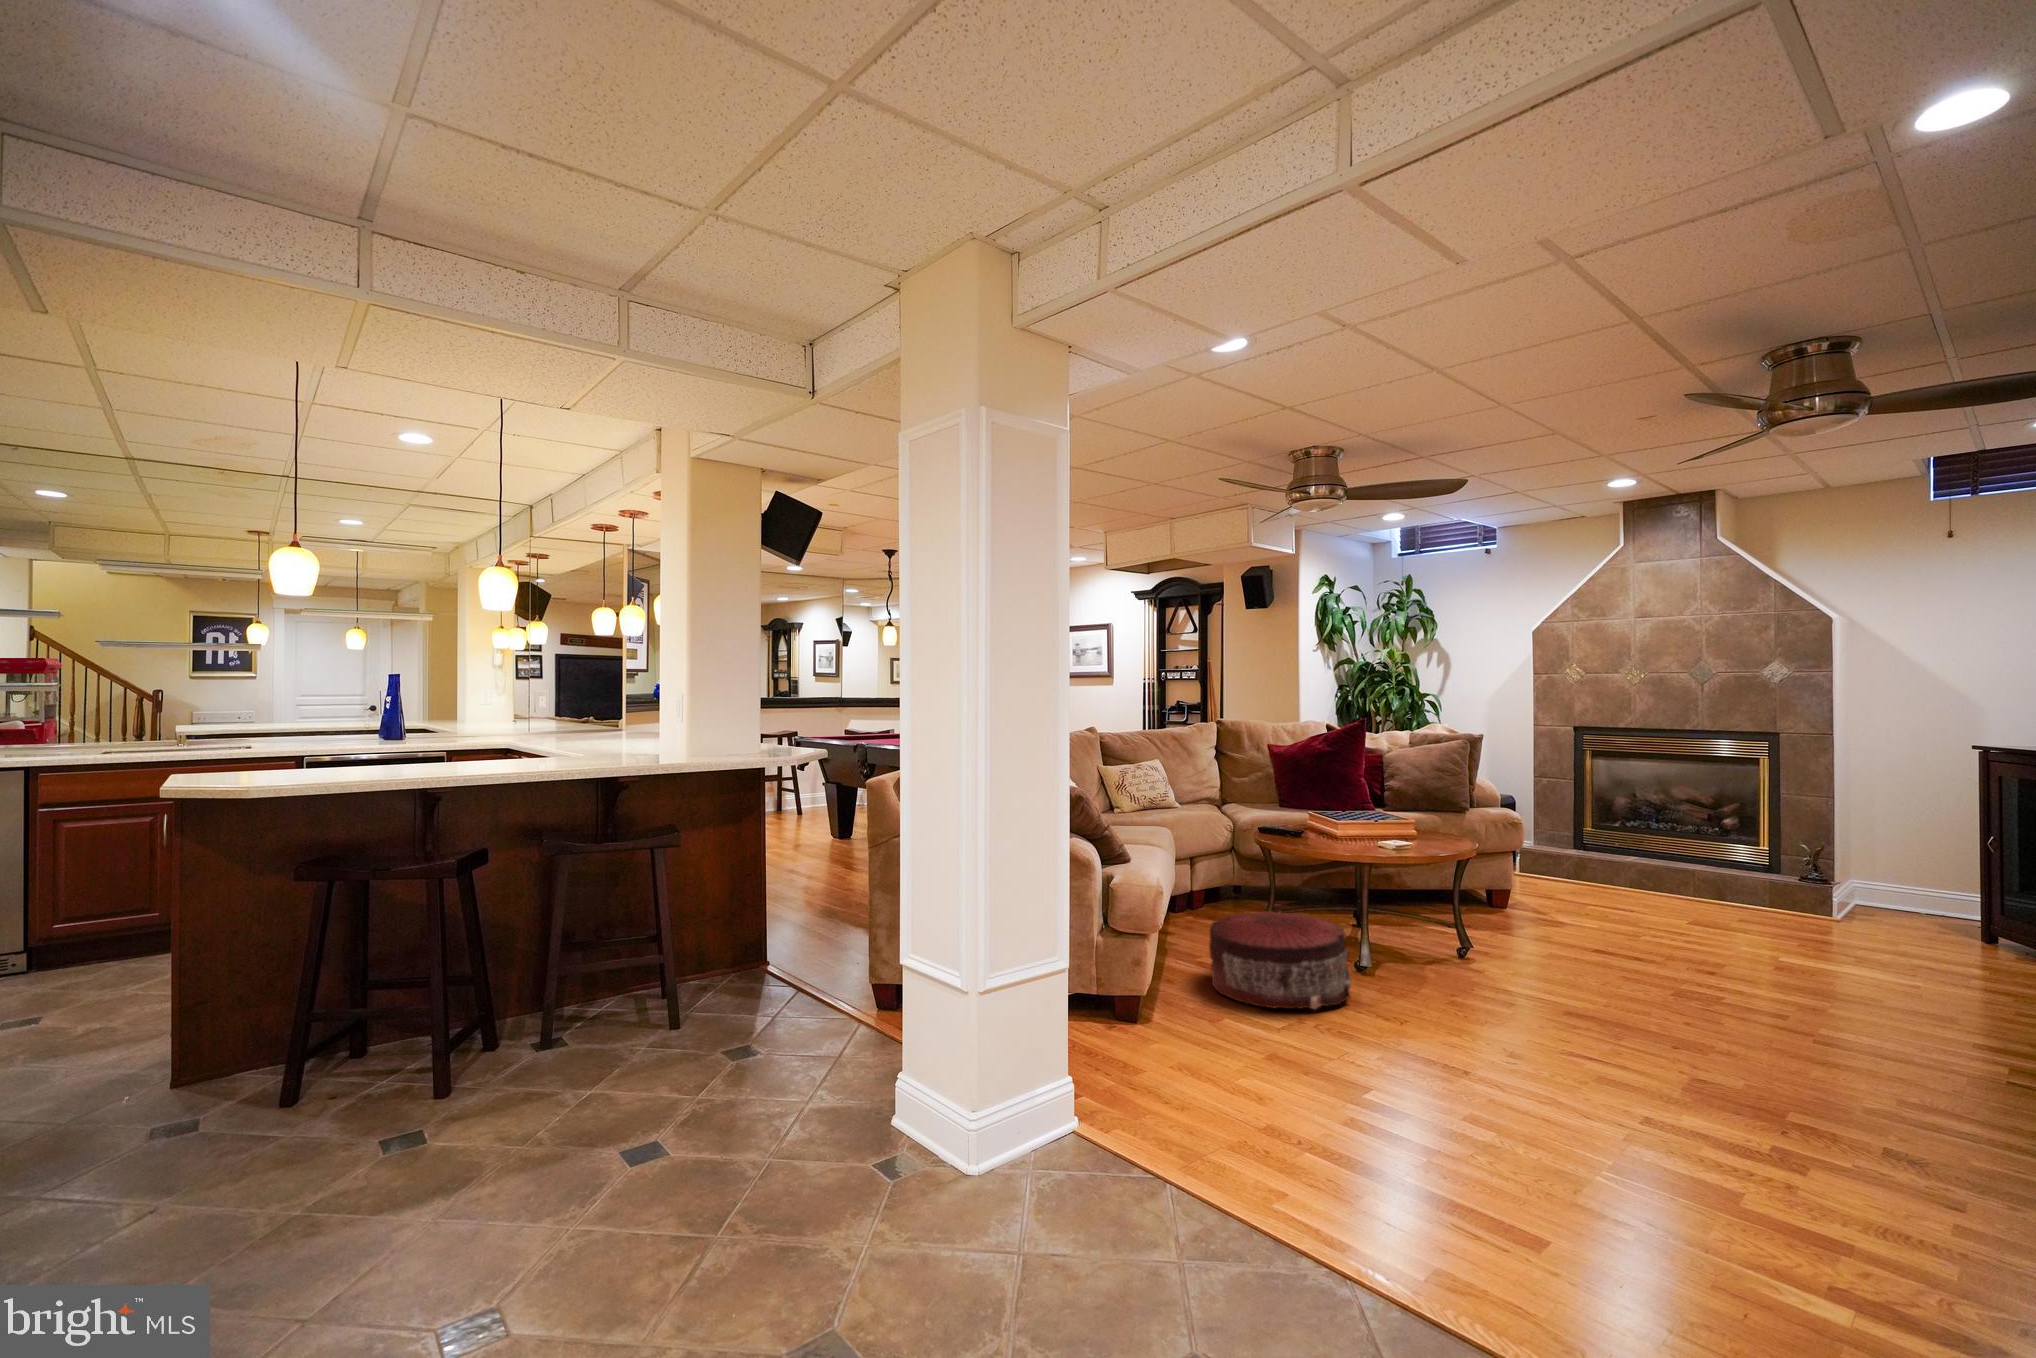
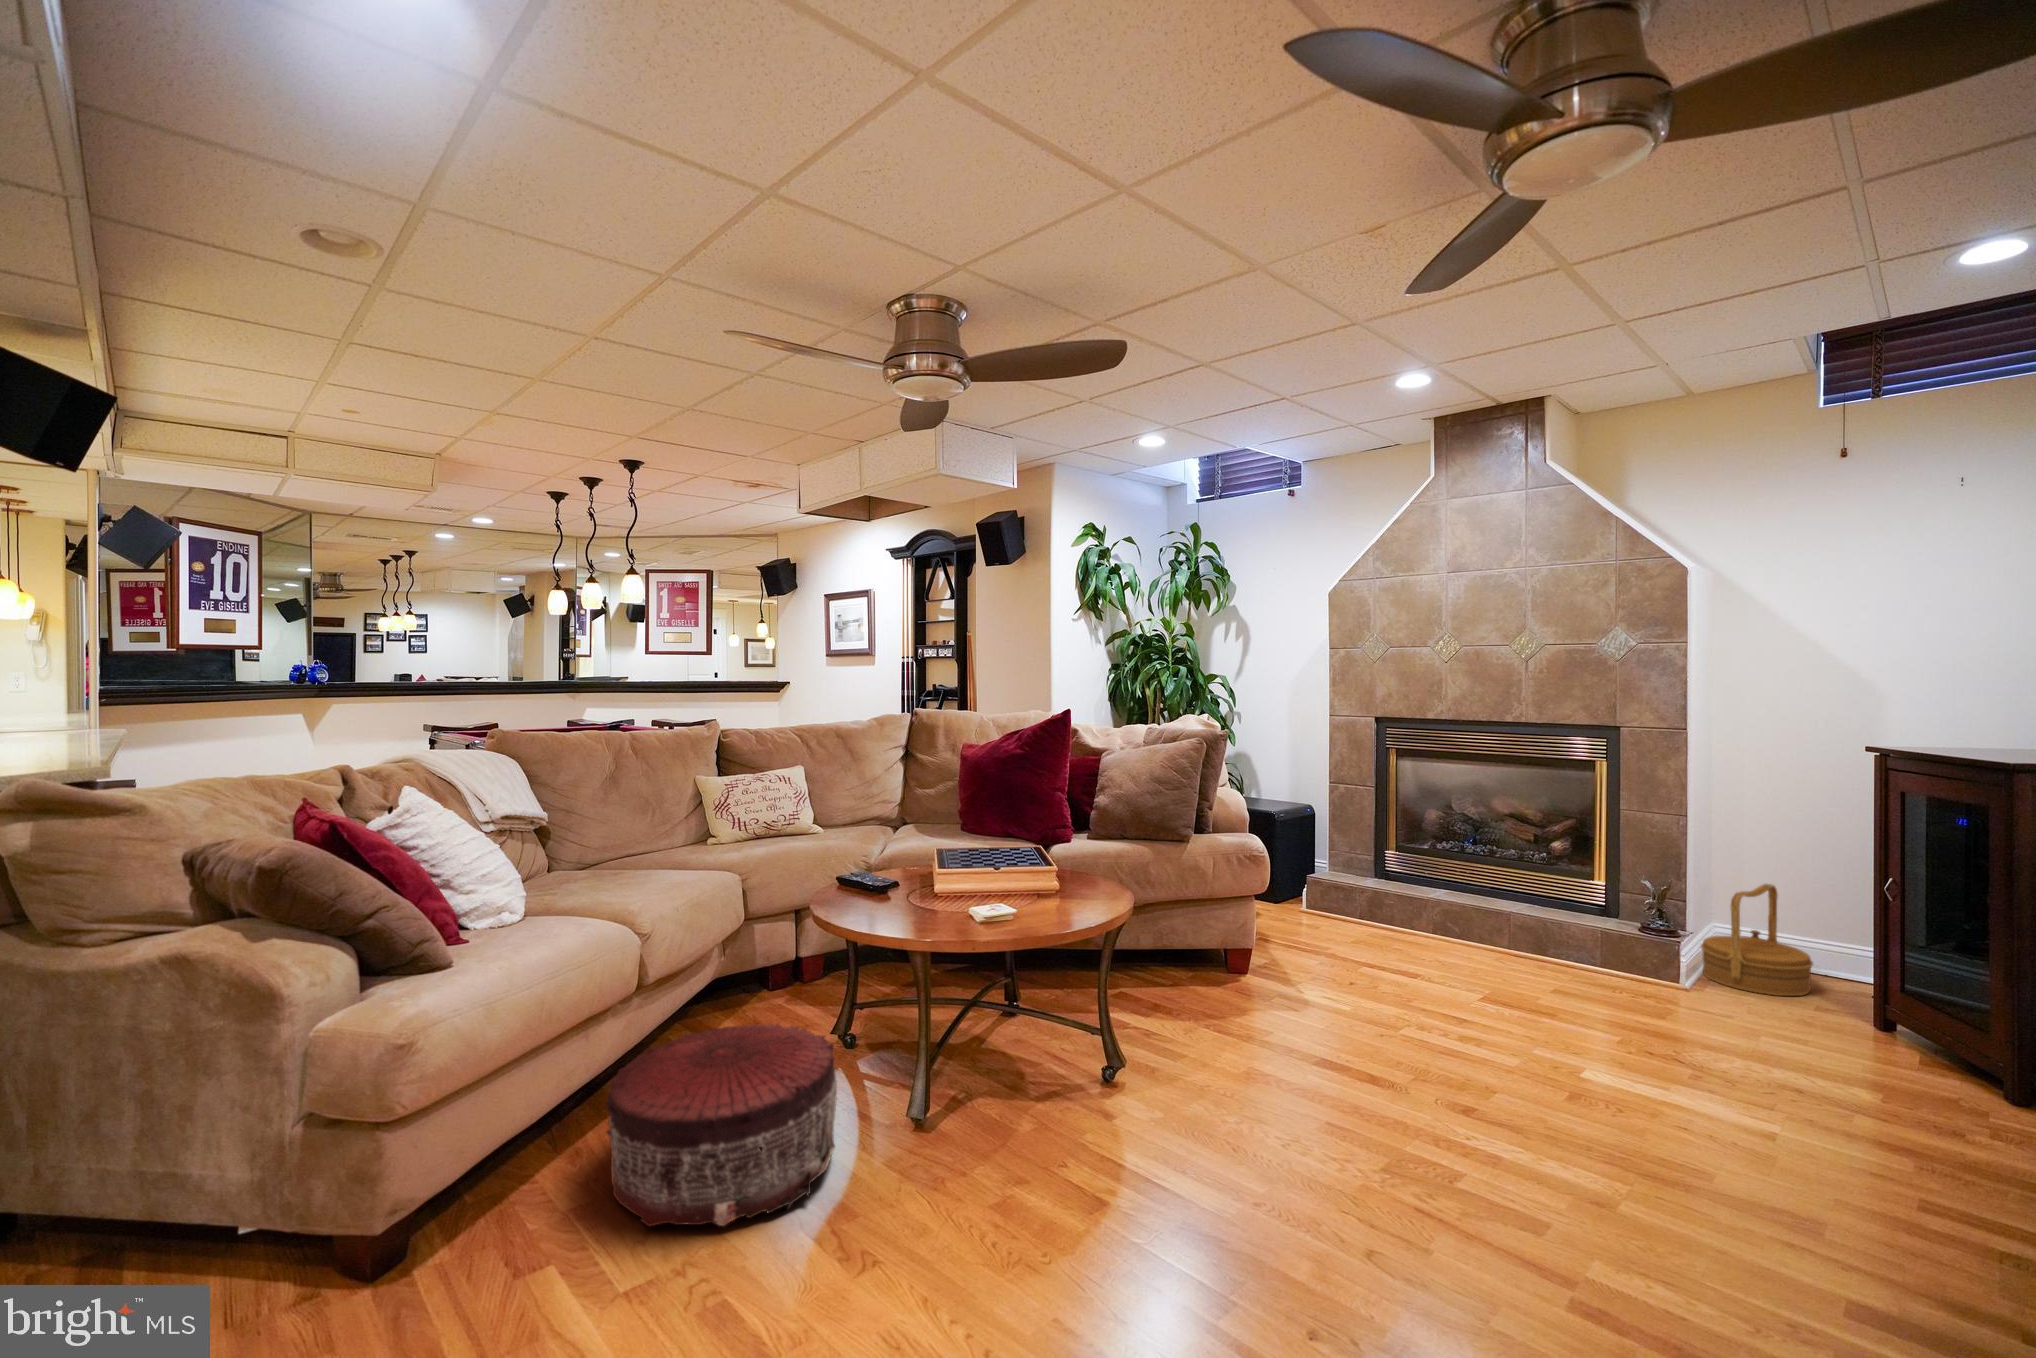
woven basket: none [1846,848,1935,926] -> present [1701,884,1813,996]

